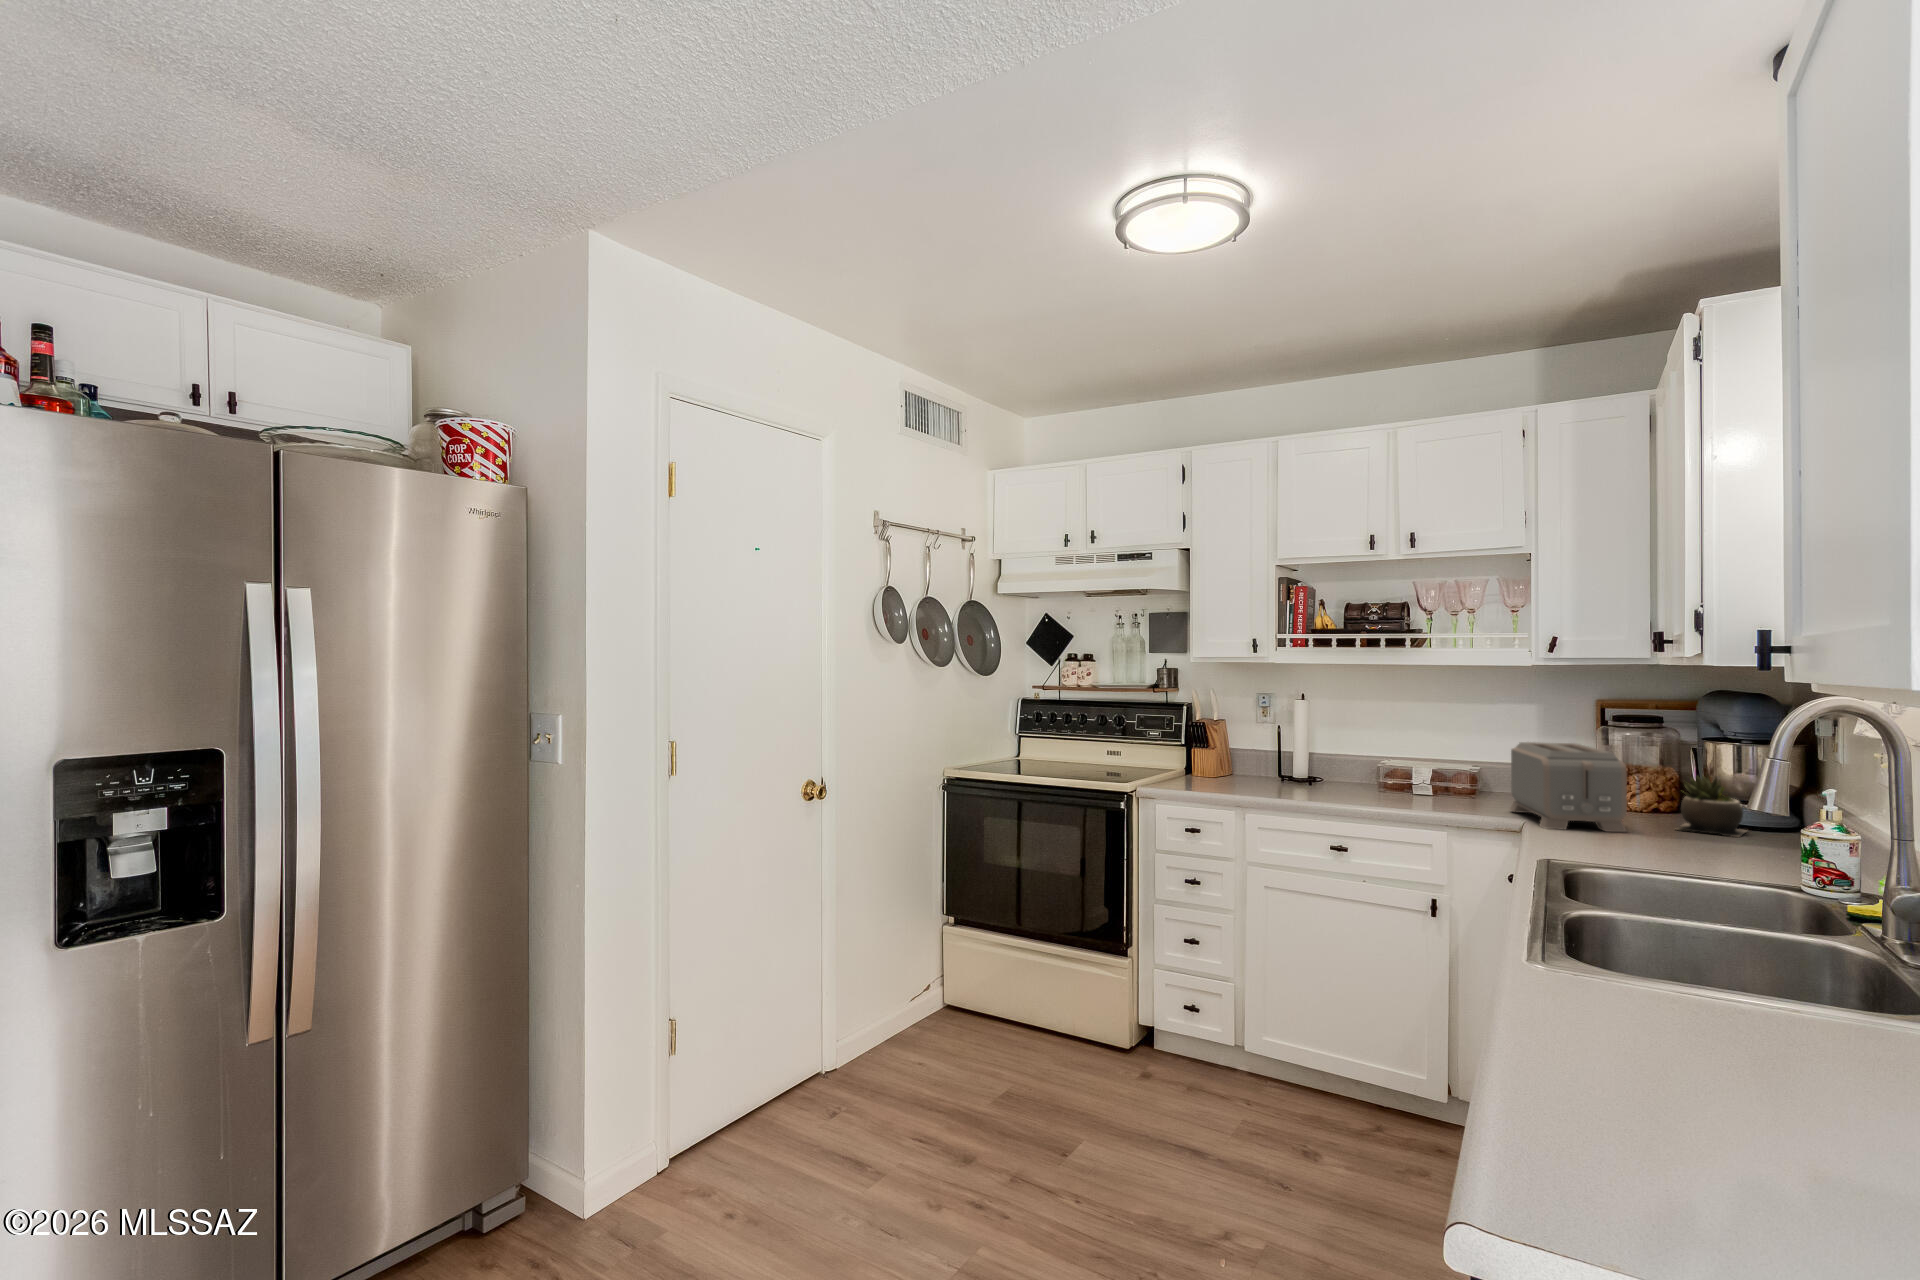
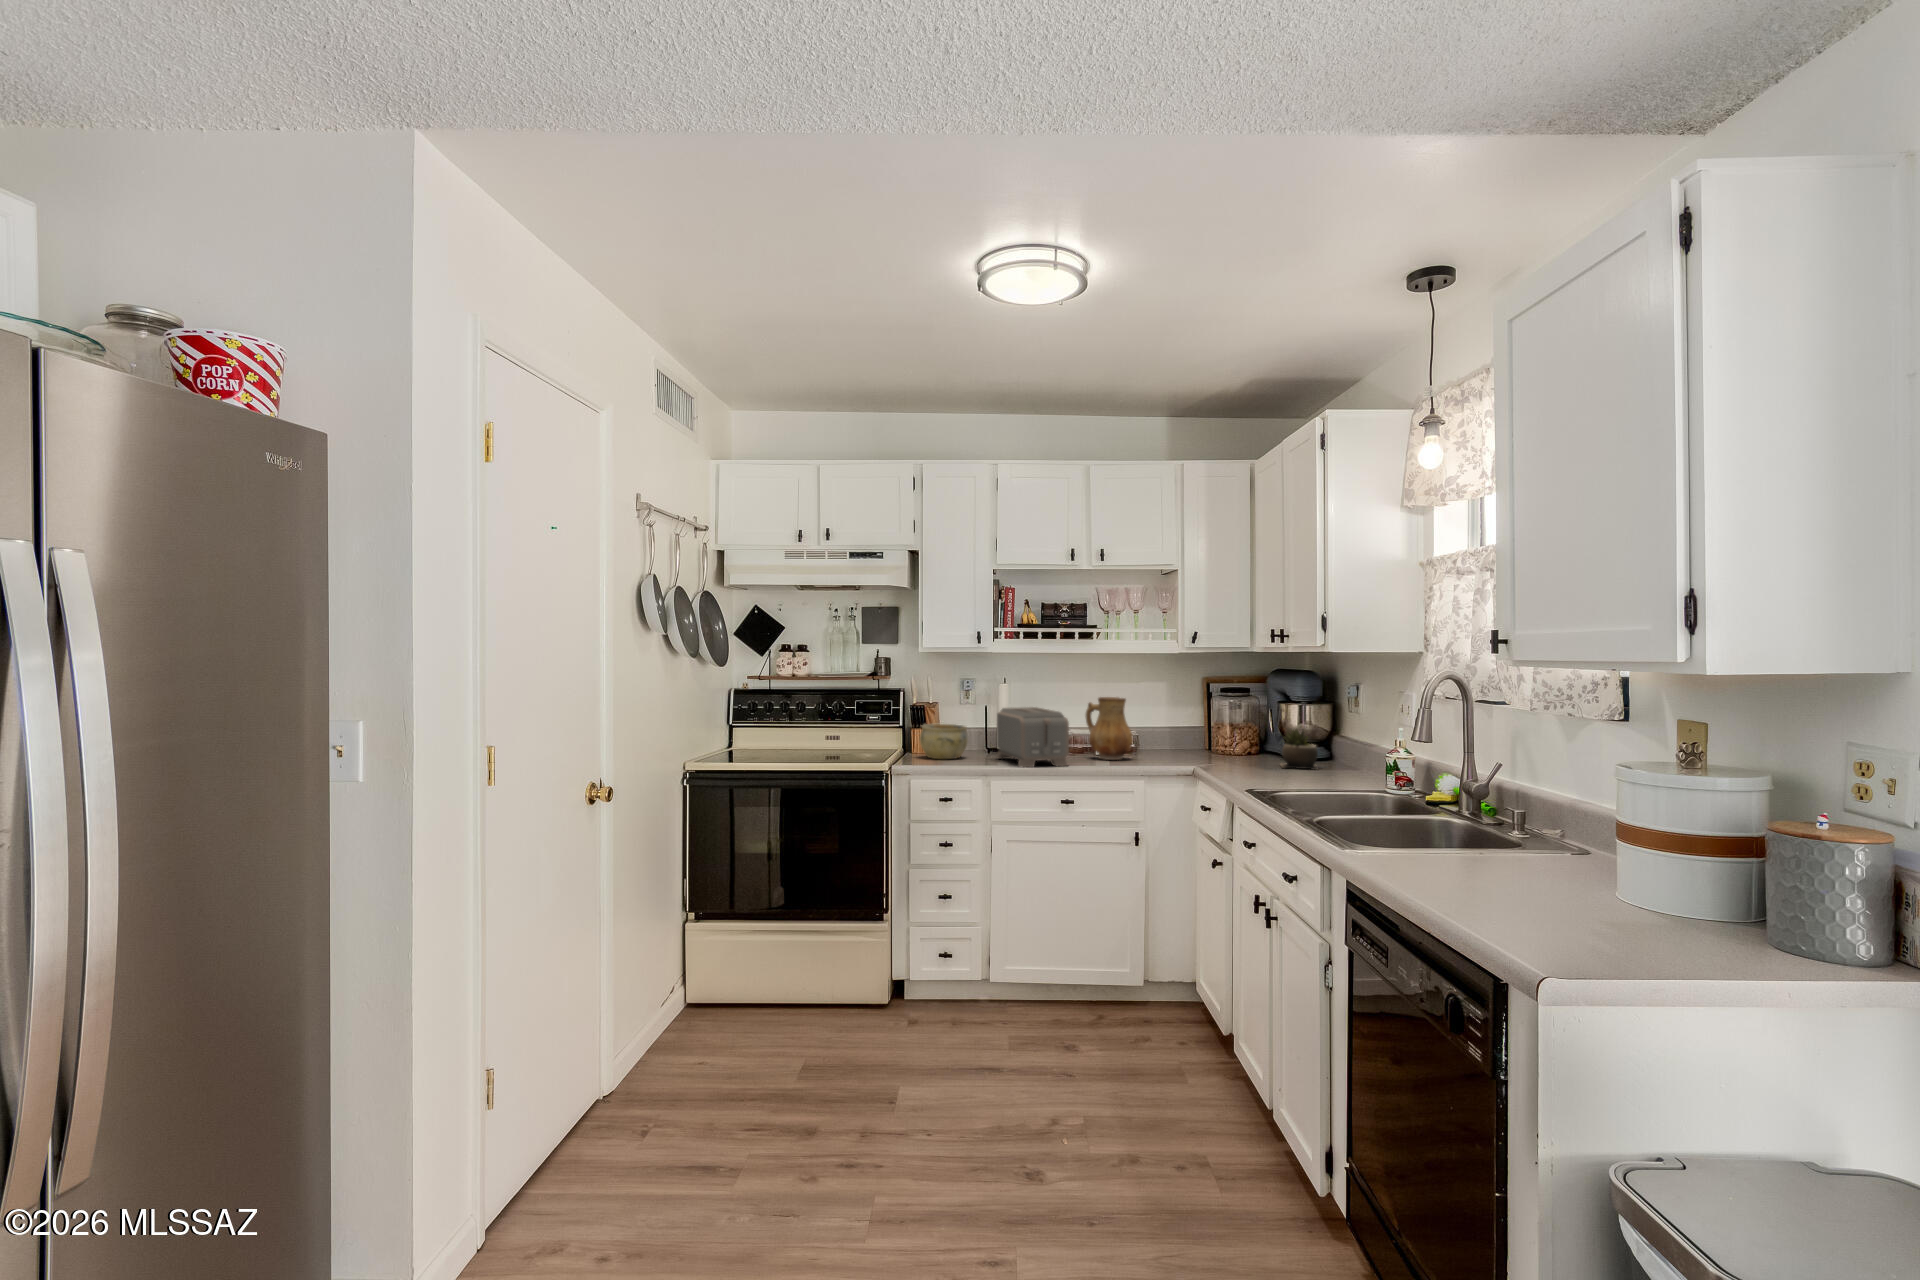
ceramic pitcher: none [1402,720,1464,800] -> present [1085,697,1133,760]
toaster: present [1510,742,1627,832] -> present [996,707,1069,767]
ceramic bowl: none [1191,743,1249,785] -> present [919,723,968,759]

